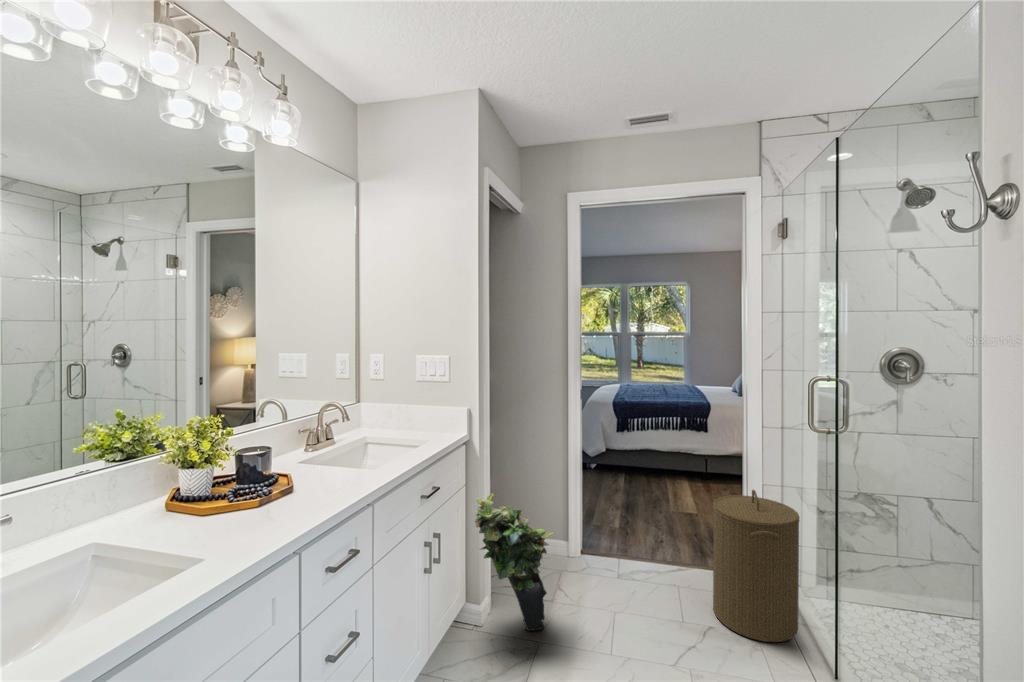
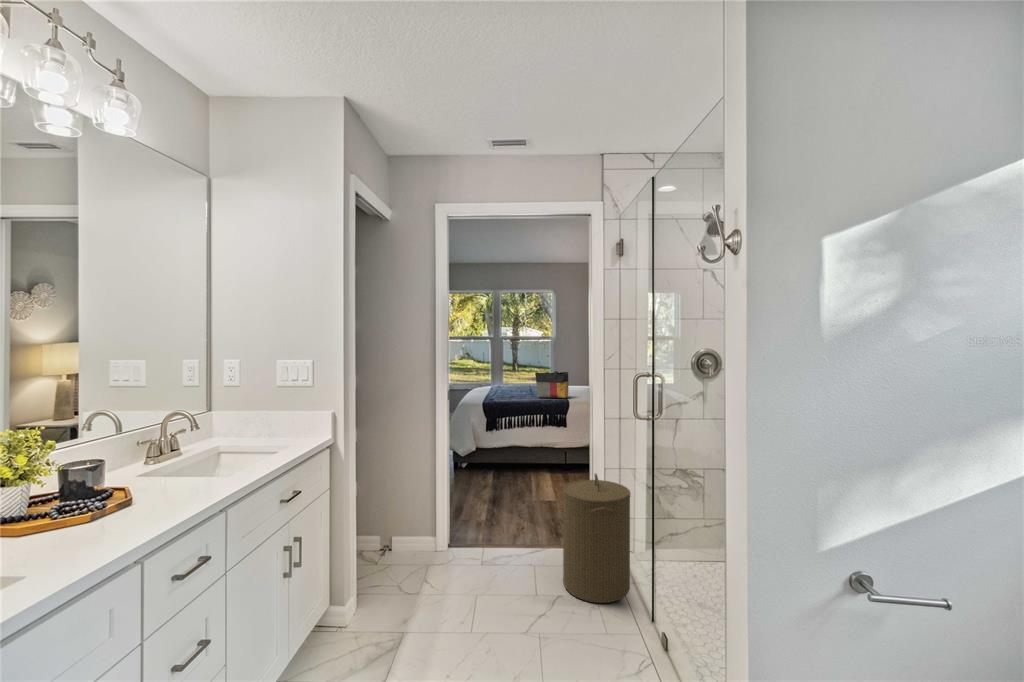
tote bag: none [668,371,707,400] -> present [535,371,568,398]
potted plant: present [475,493,554,631] -> none [339,495,420,625]

